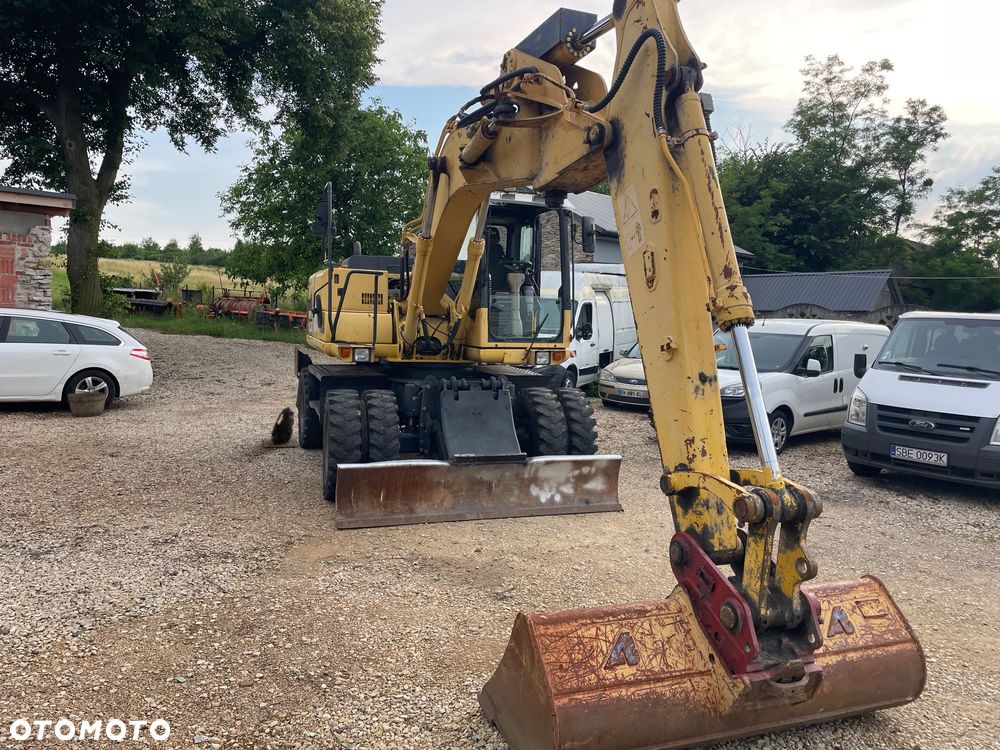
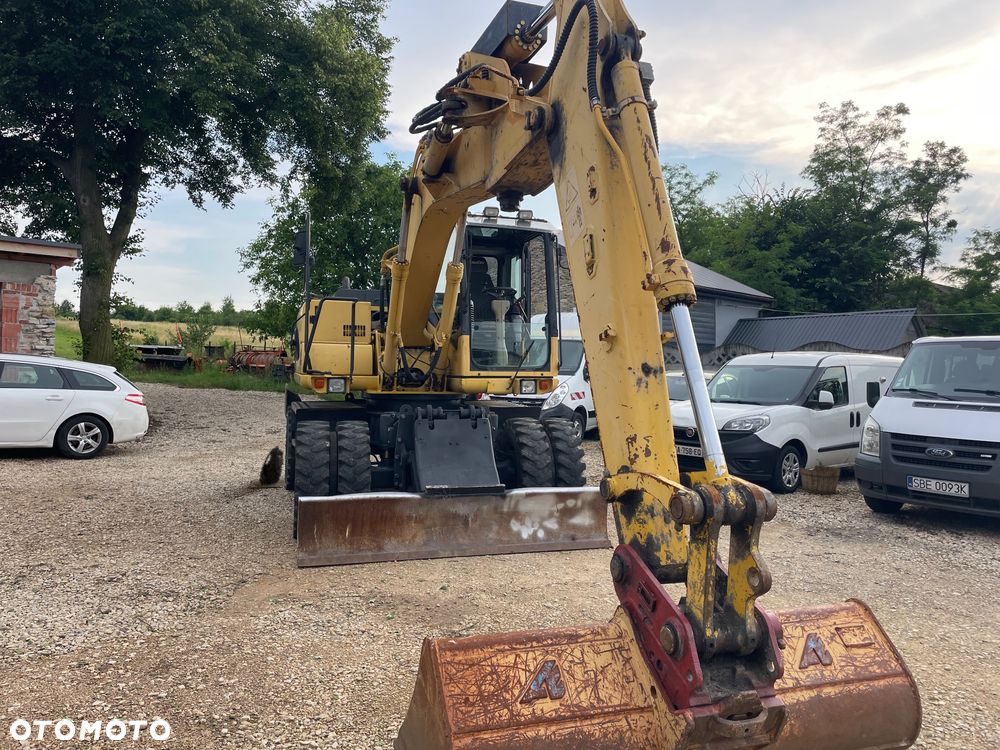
wooden bucket: present [68,388,106,417] -> present [800,461,840,494]

